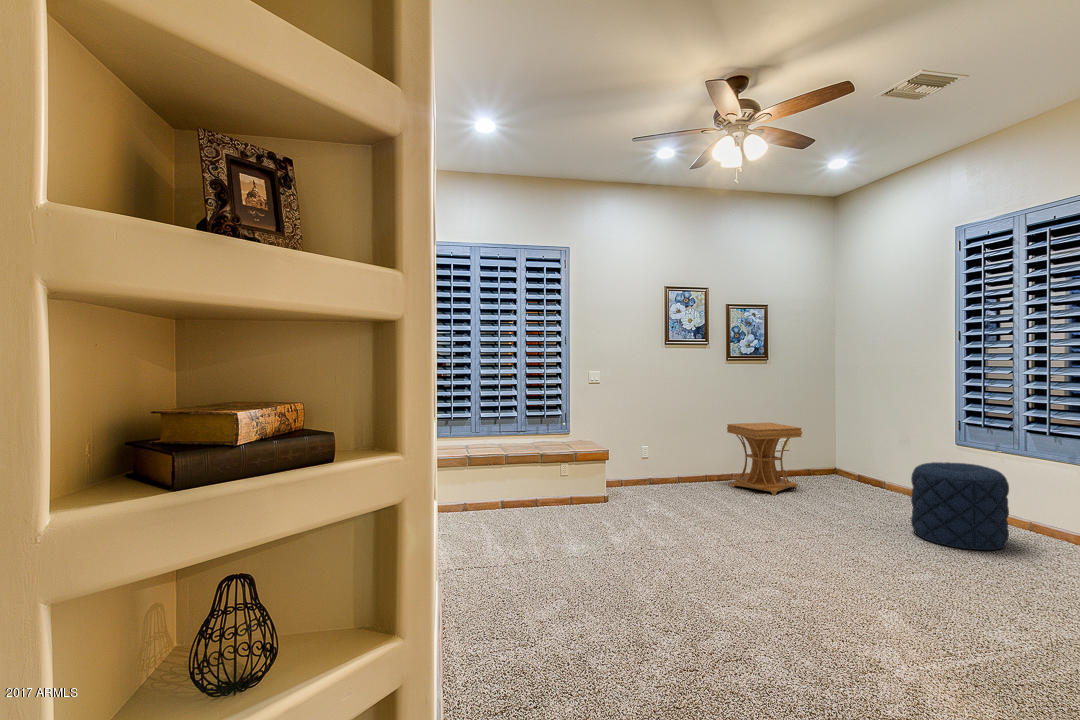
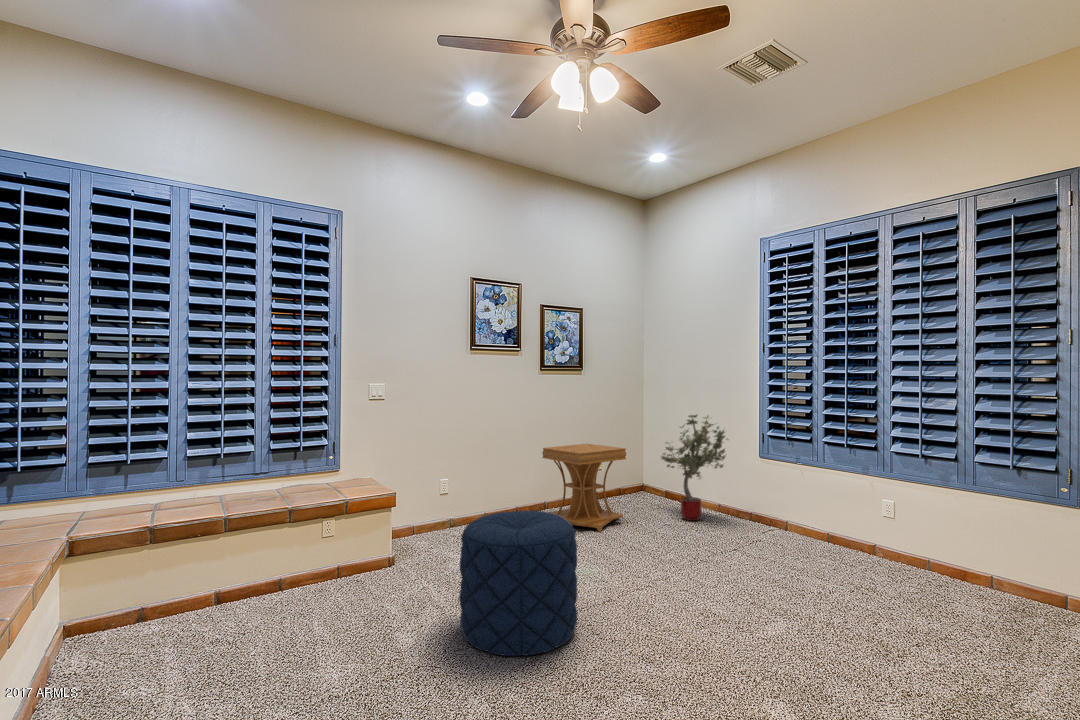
potted tree: none [840,400,907,496] -> present [661,415,729,521]
pouf: present [911,462,1009,550] -> present [459,511,578,656]

